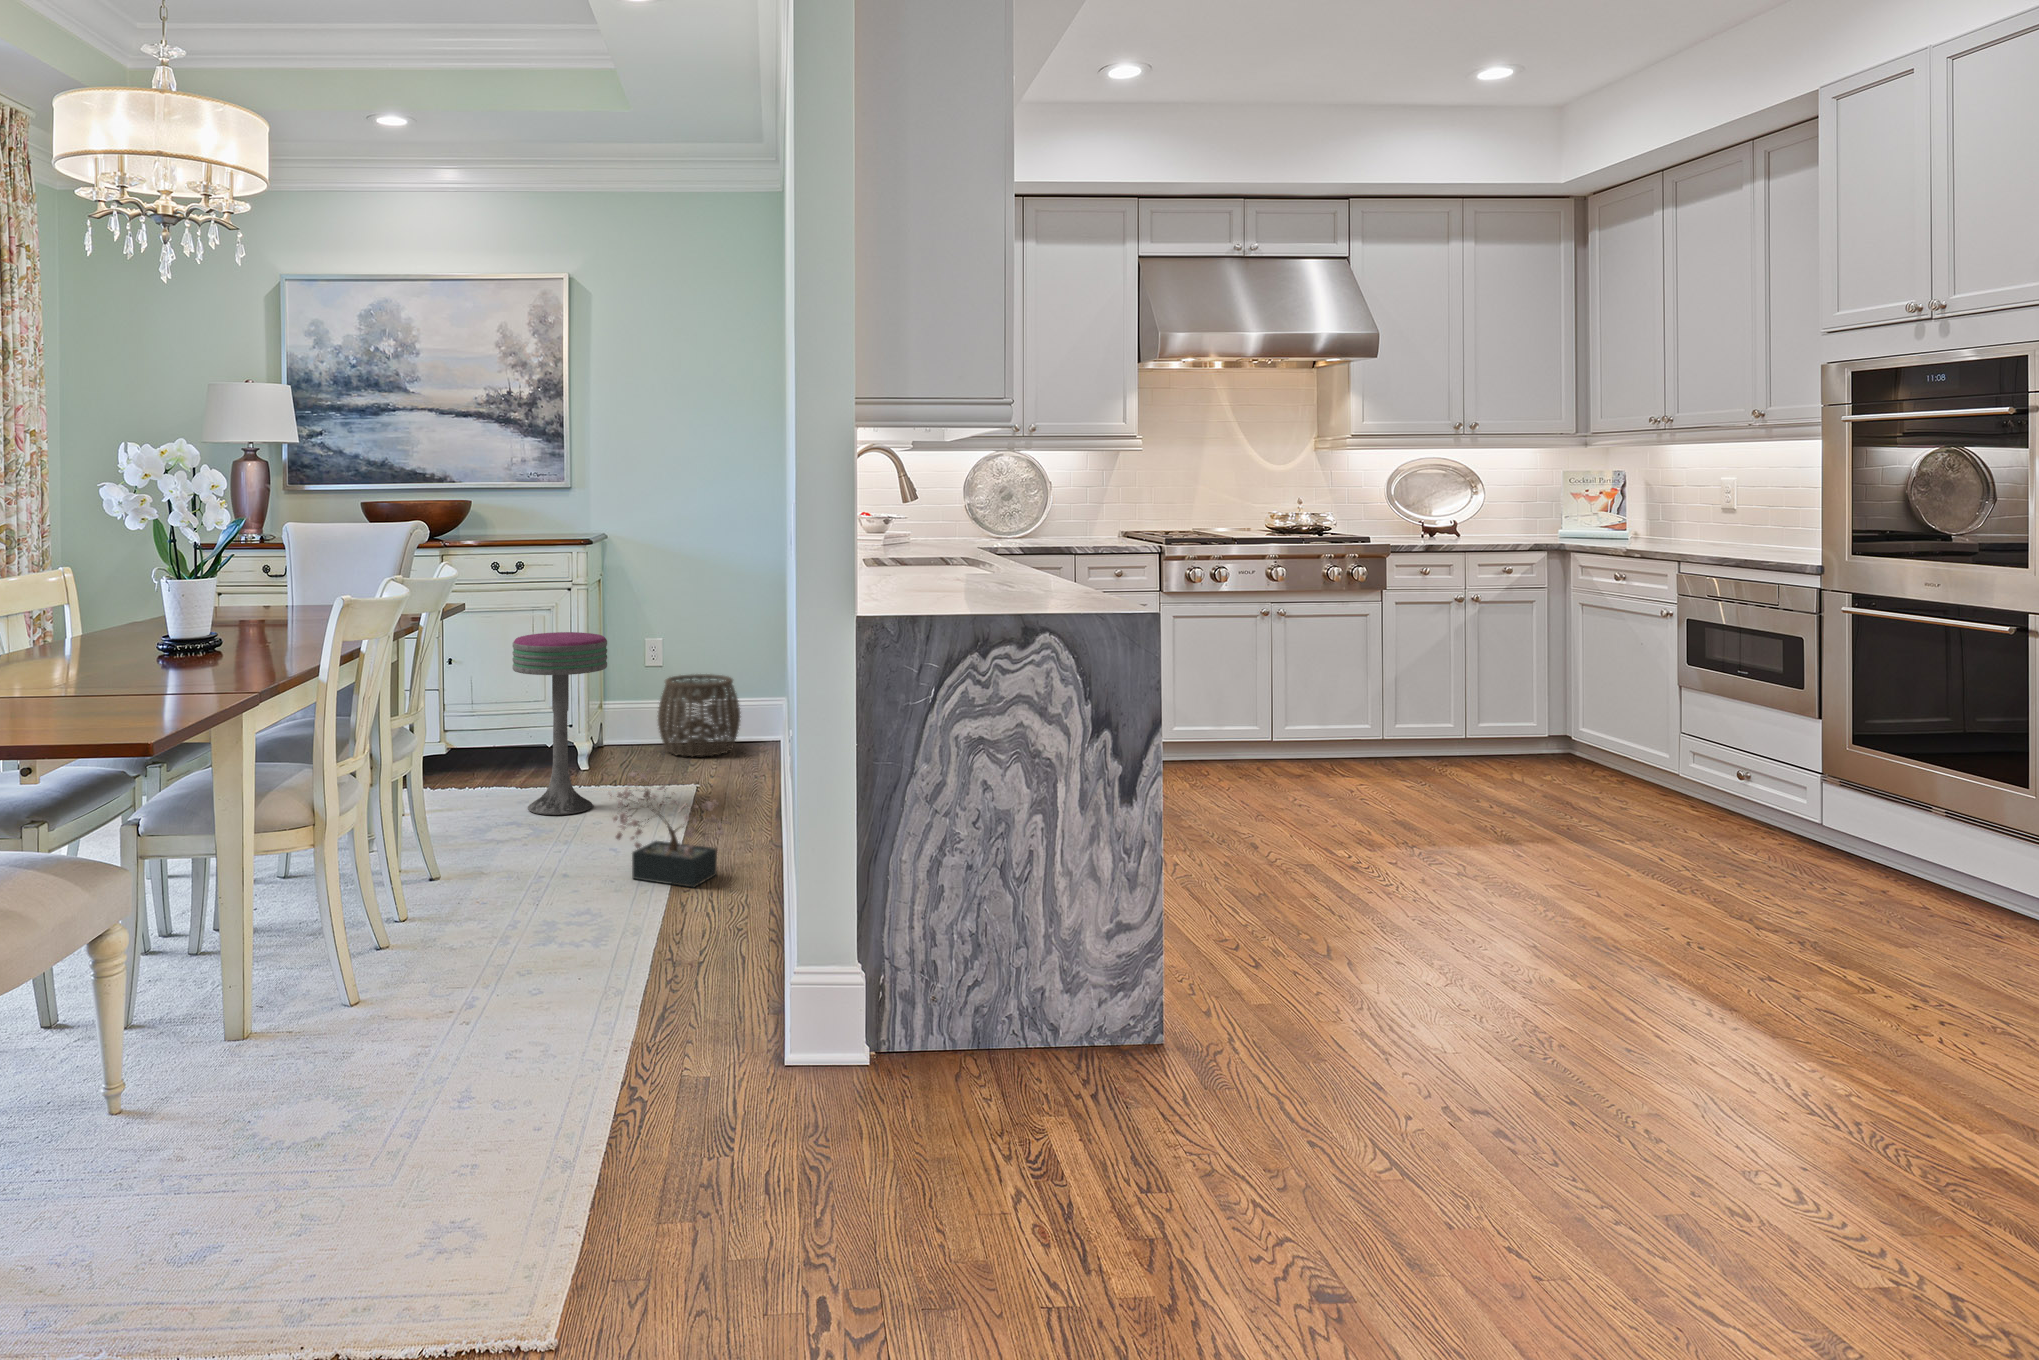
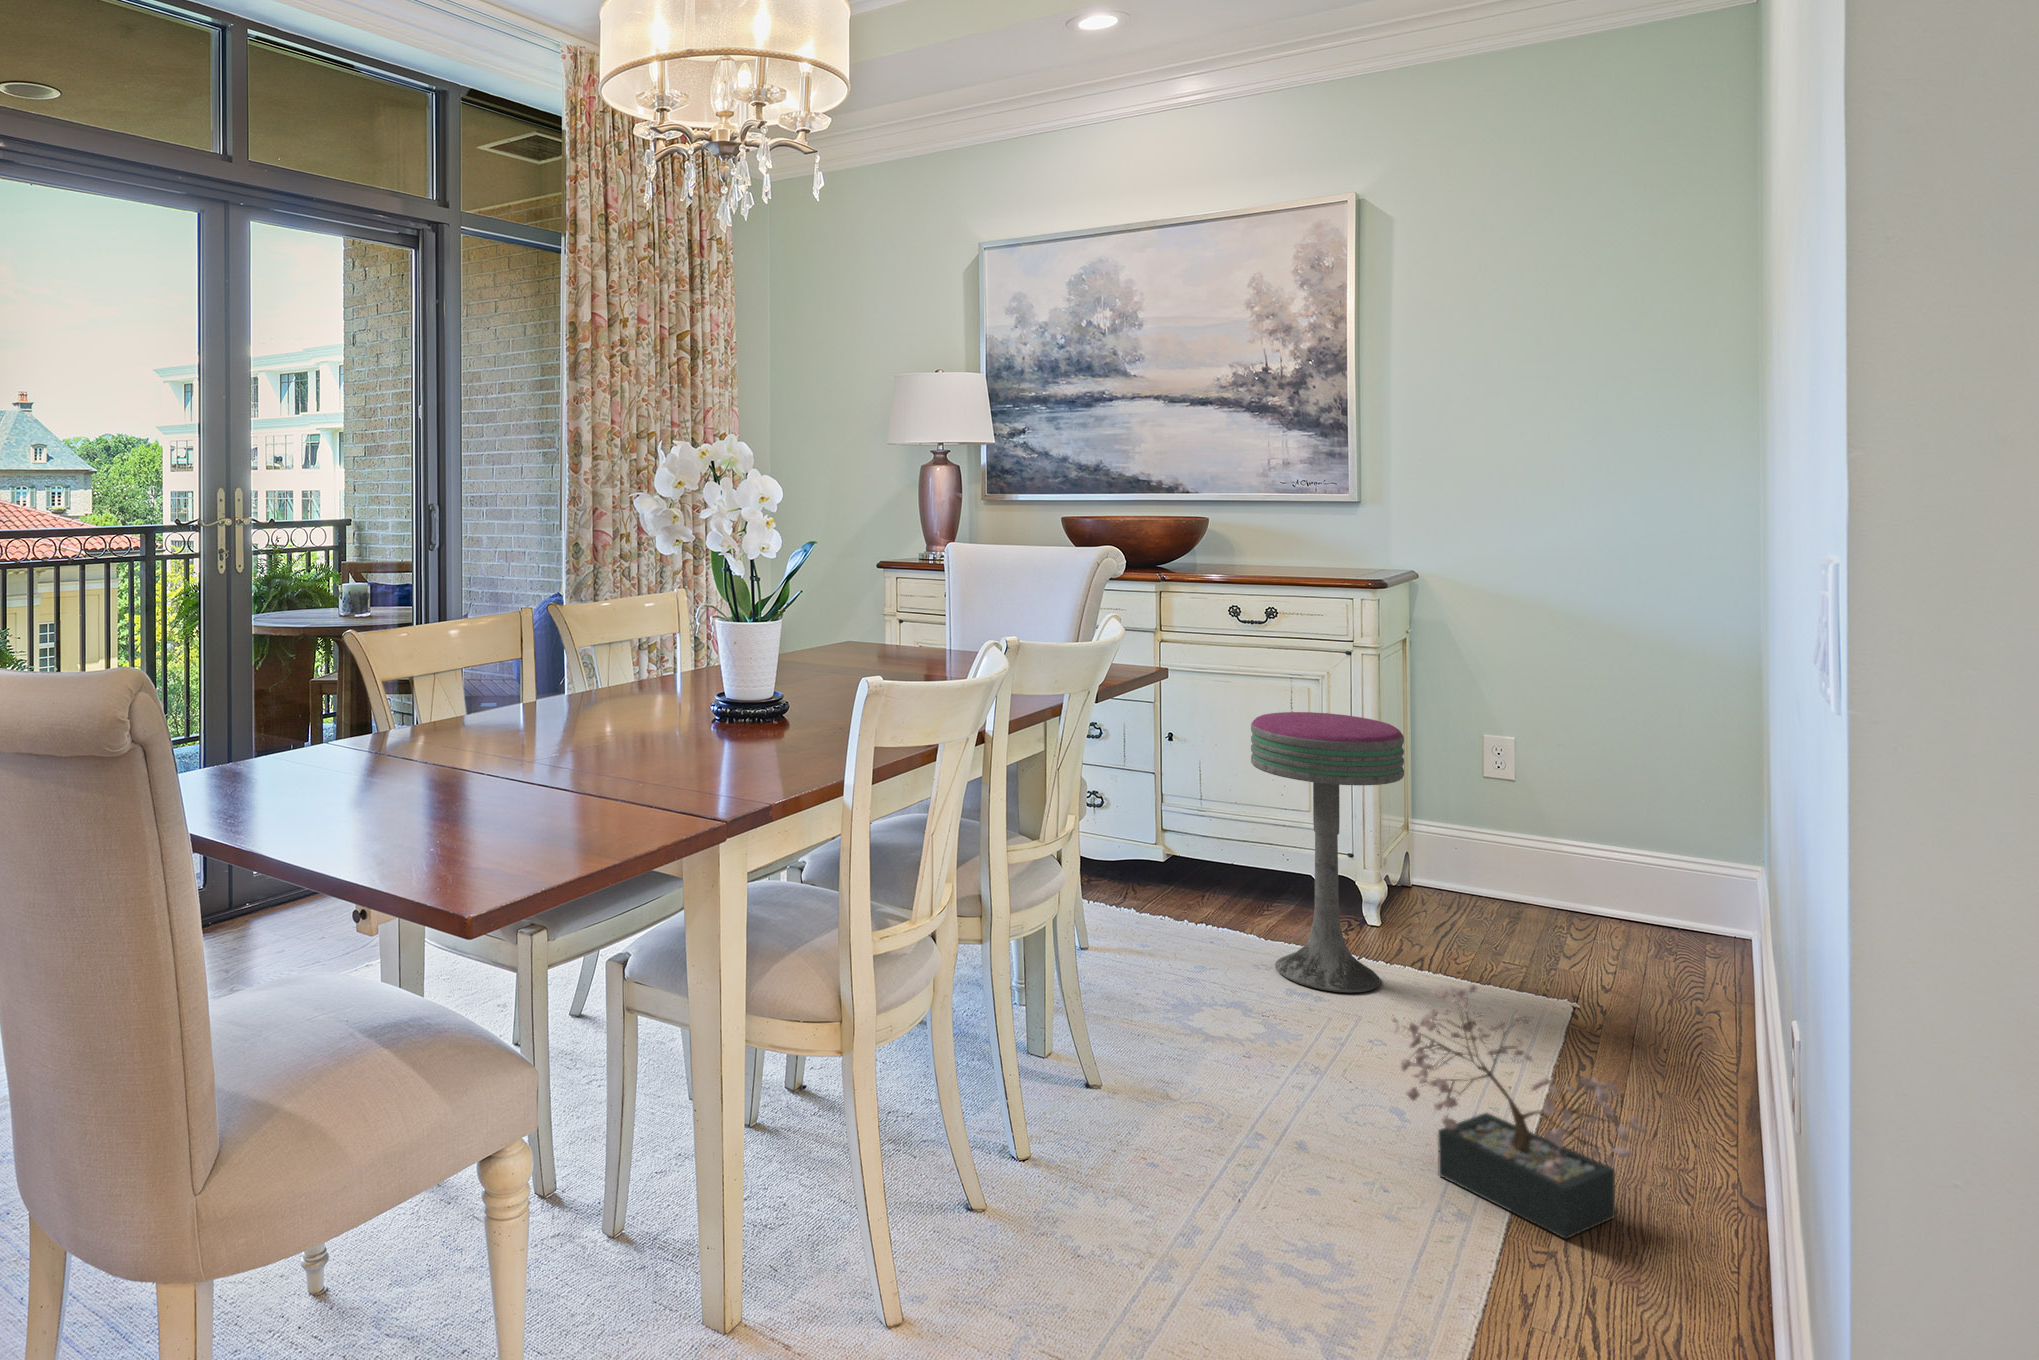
woven basket: present [658,674,740,757] -> none [1497,783,1653,922]

